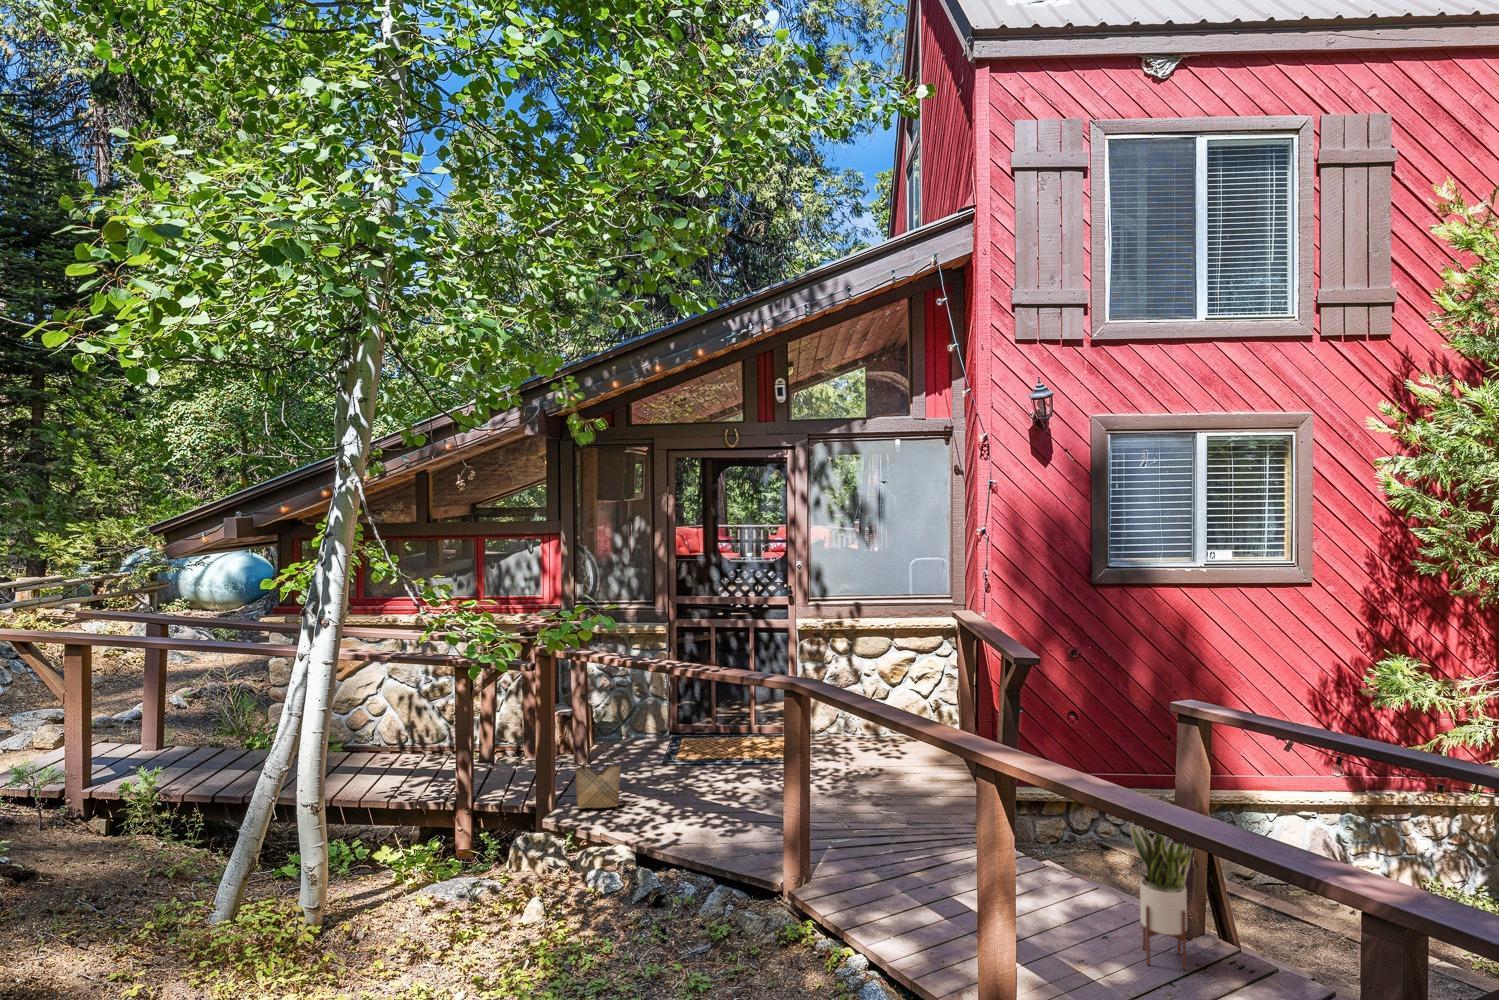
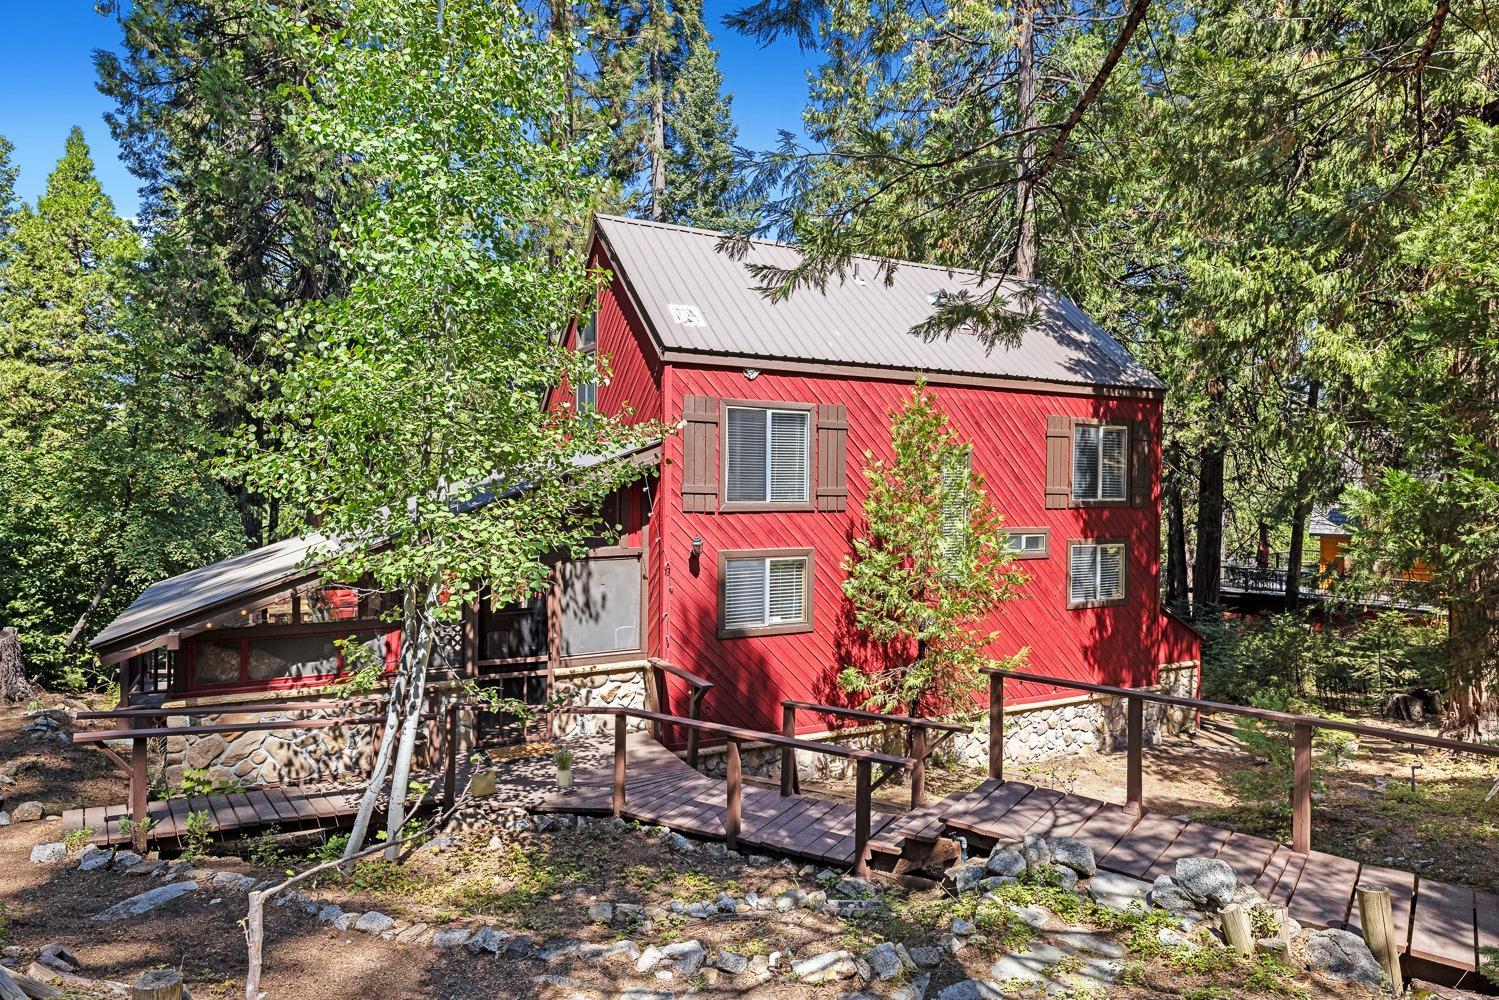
potted plant: present [1130,822,1192,970] -> present [553,747,573,789]

